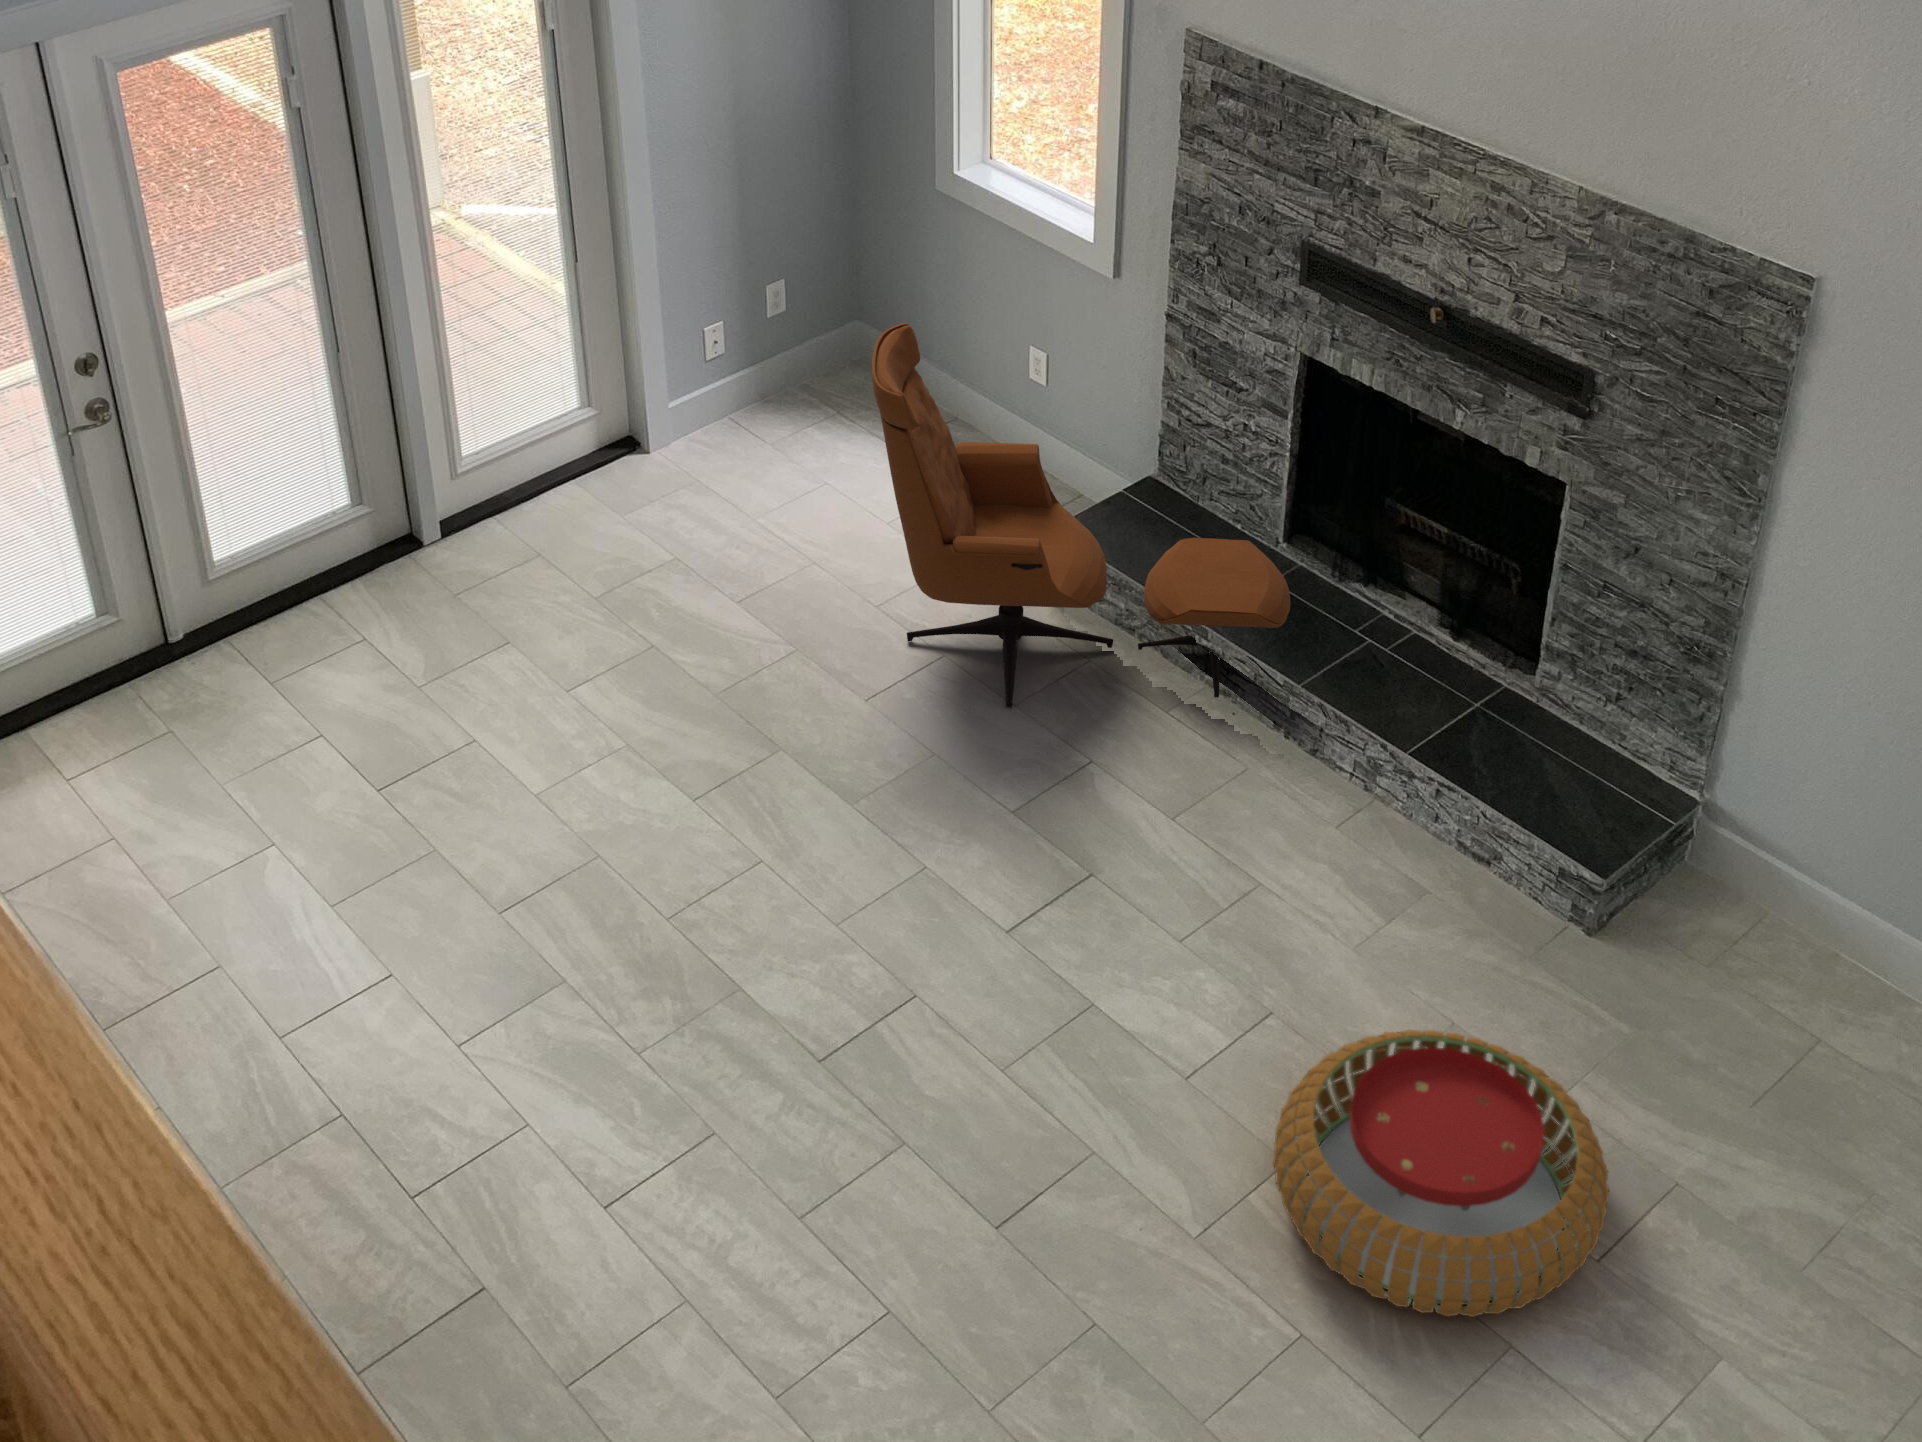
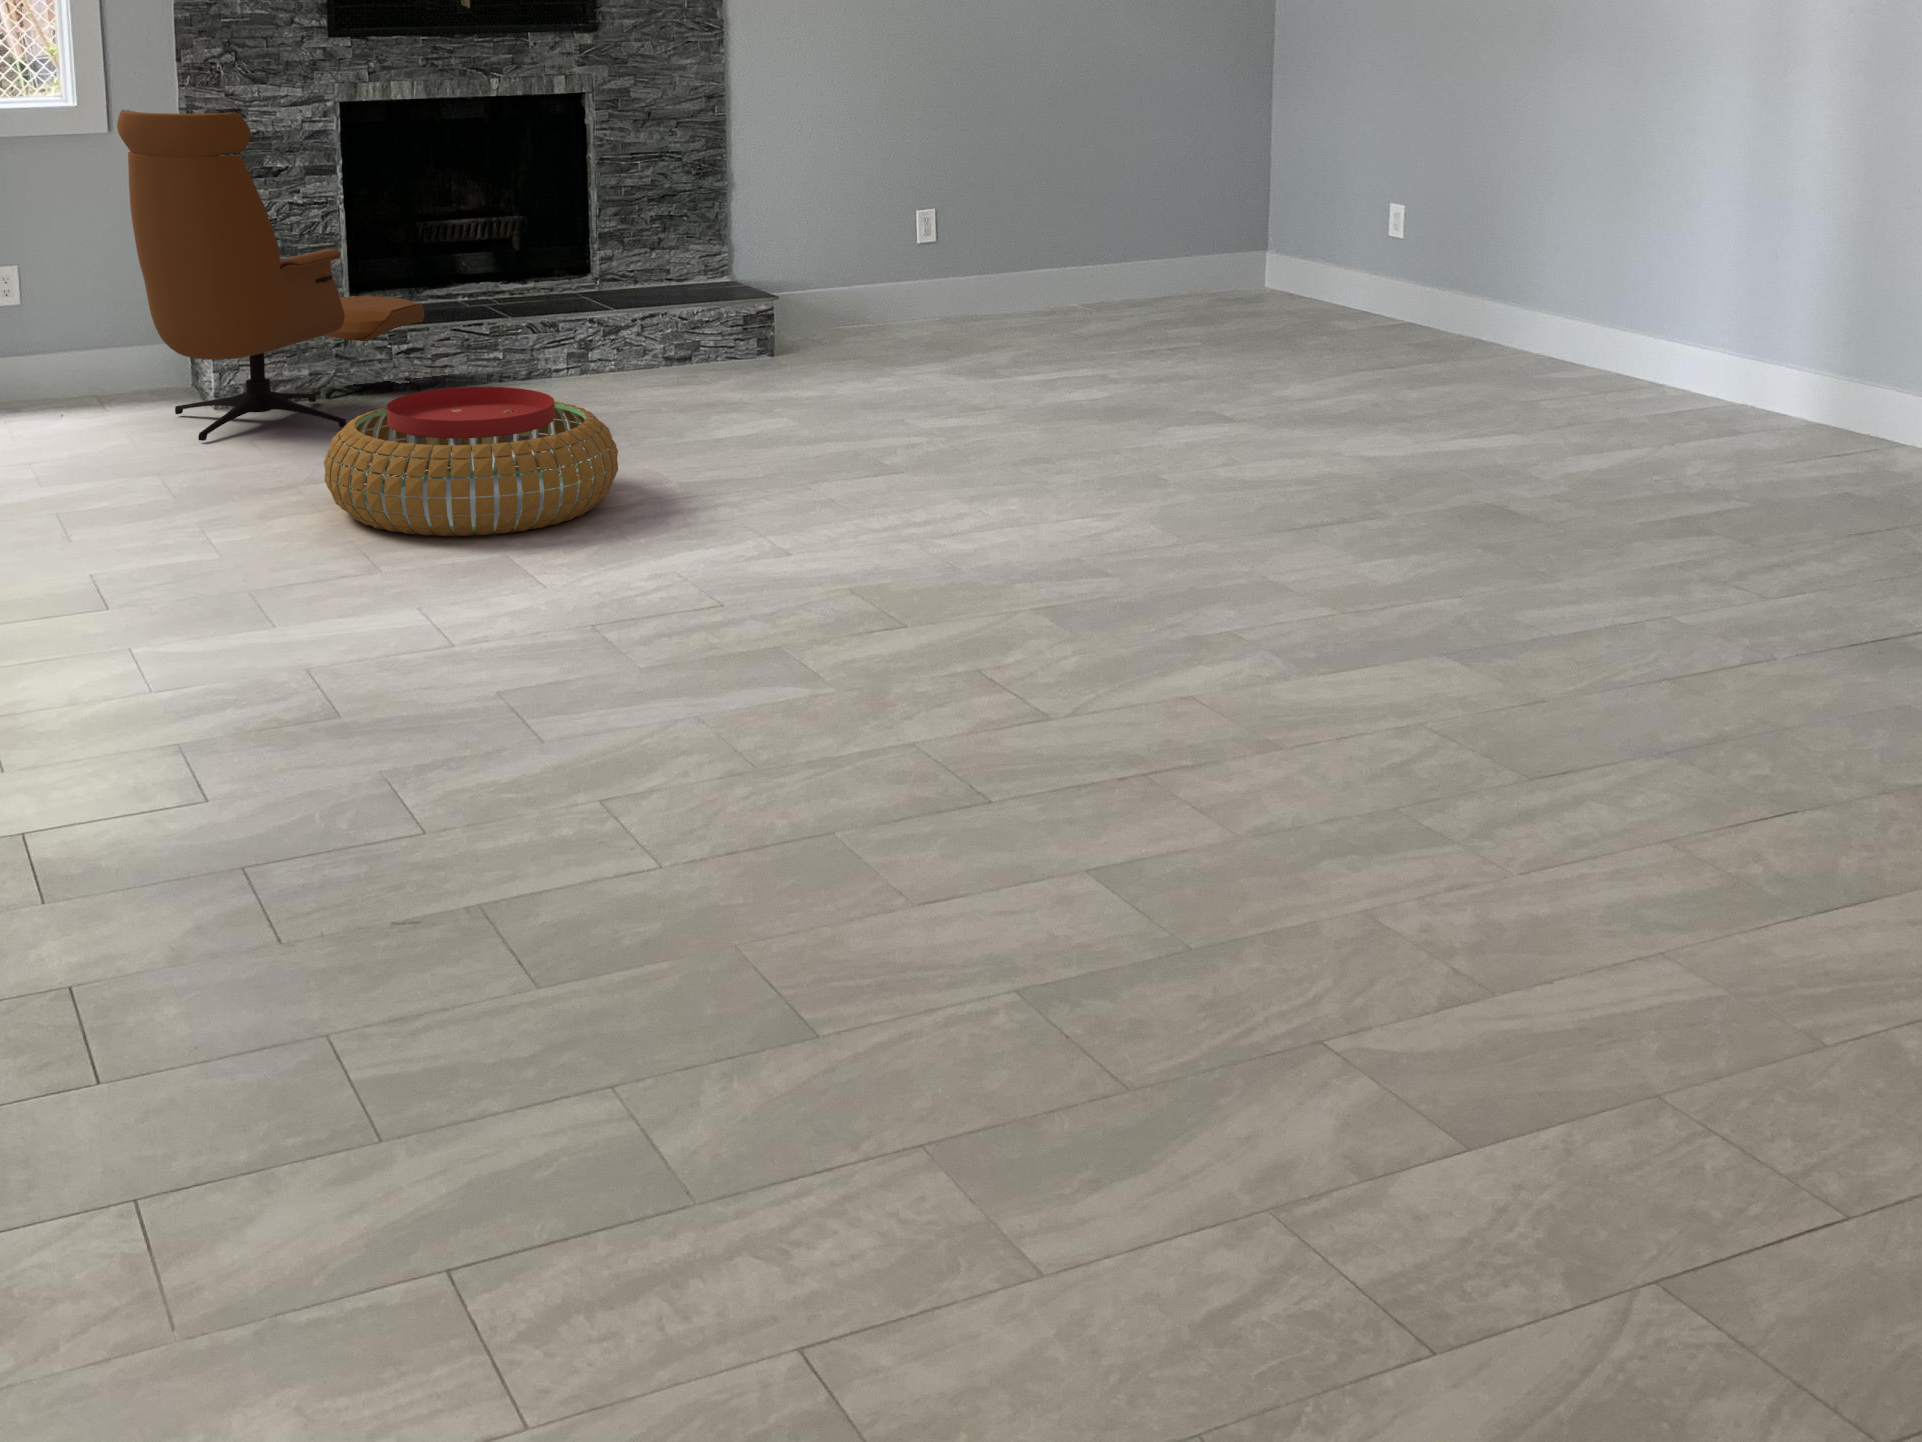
pouf: present [1273,1029,1609,1317] -> present [324,387,618,536]

